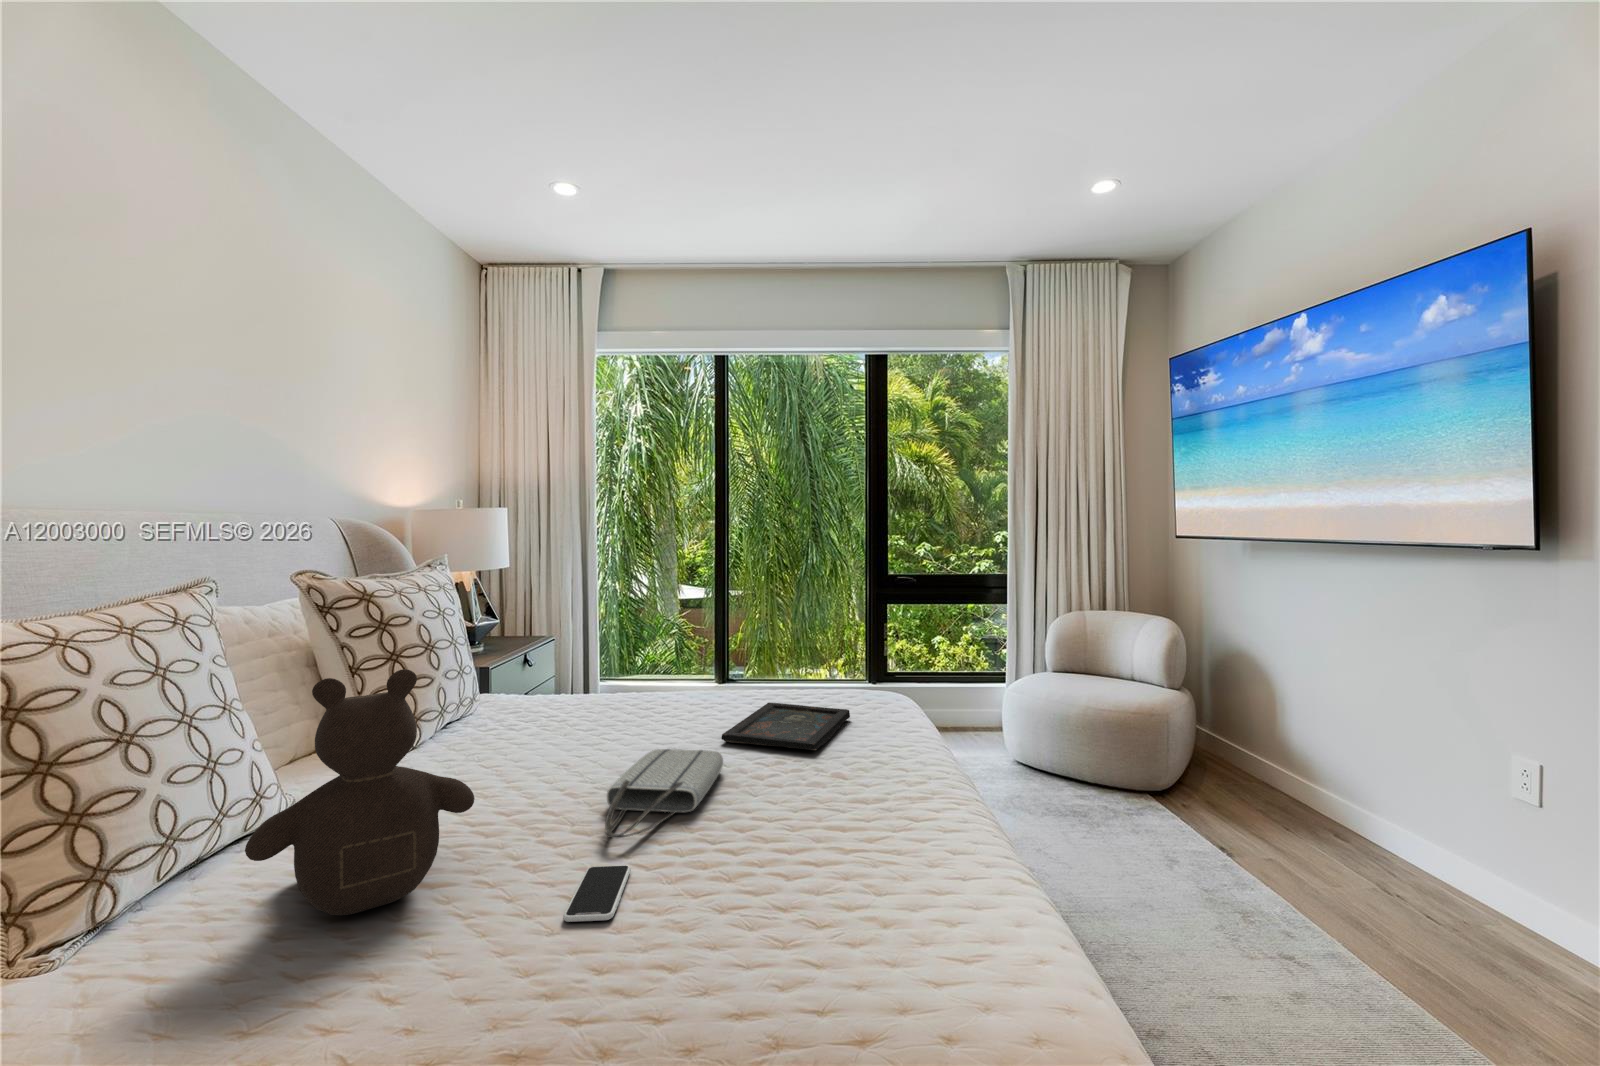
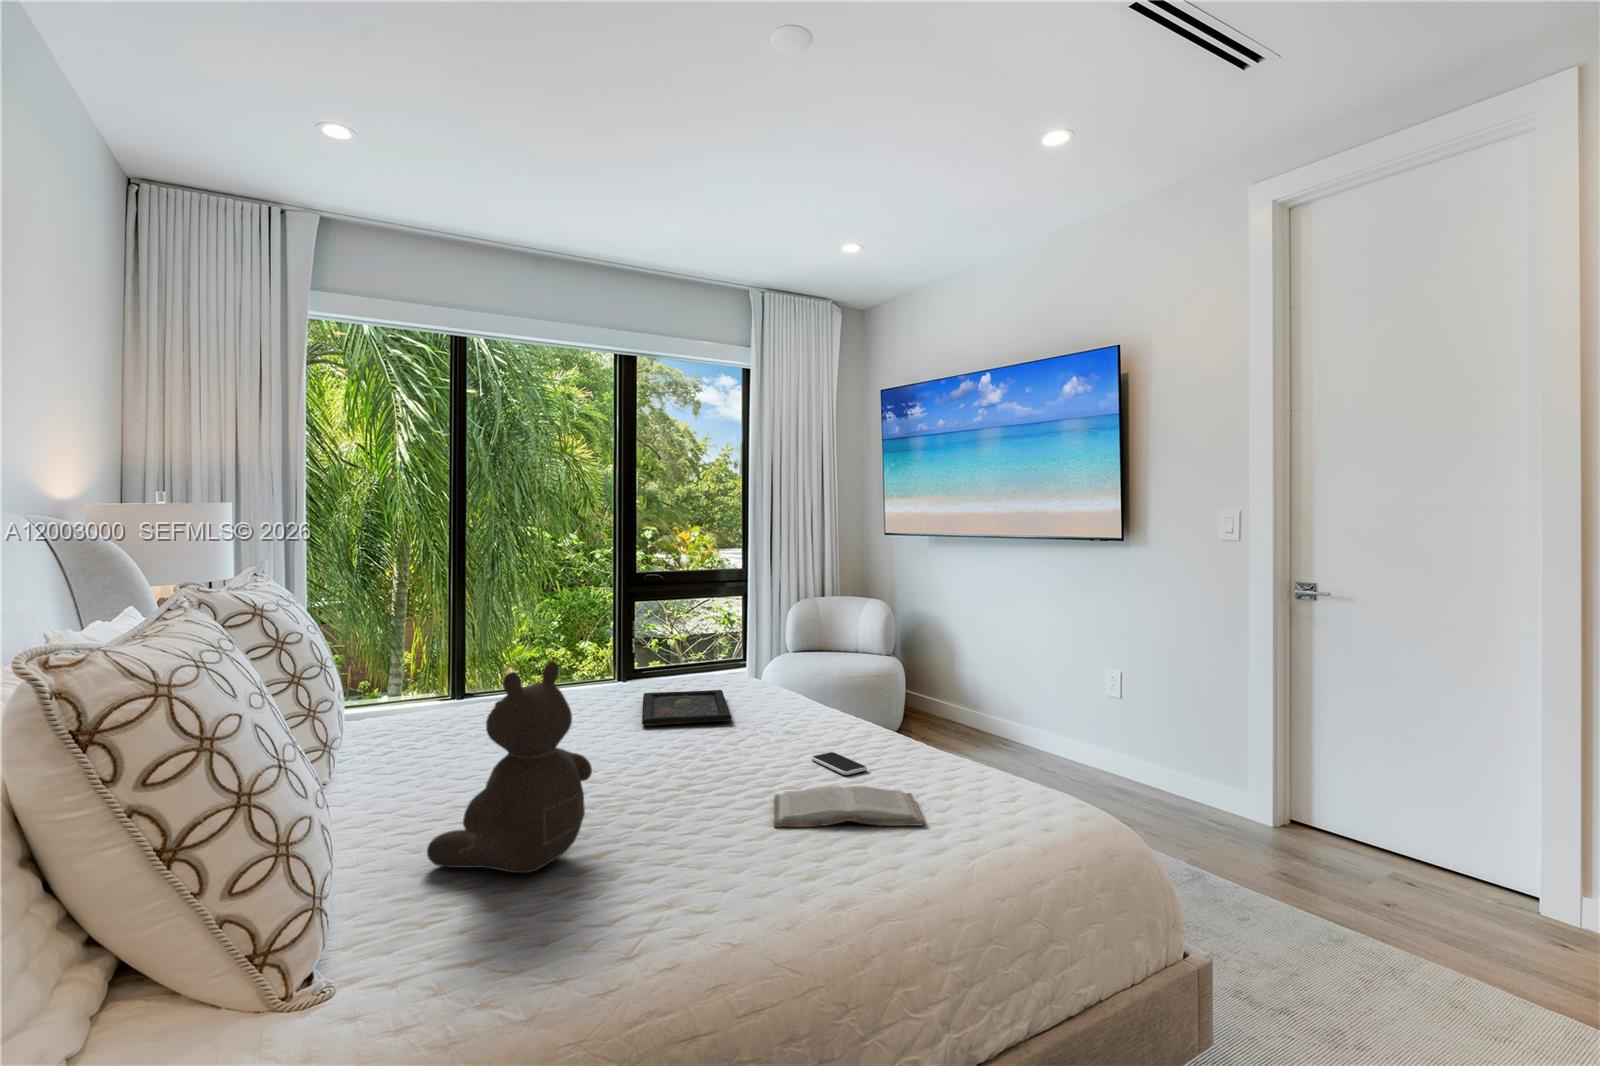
tote bag: present [605,749,723,838] -> none [609,728,700,791]
smartphone: present [563,865,631,922] -> present [811,752,867,775]
book: none [659,873,894,995] -> present [774,786,924,827]

